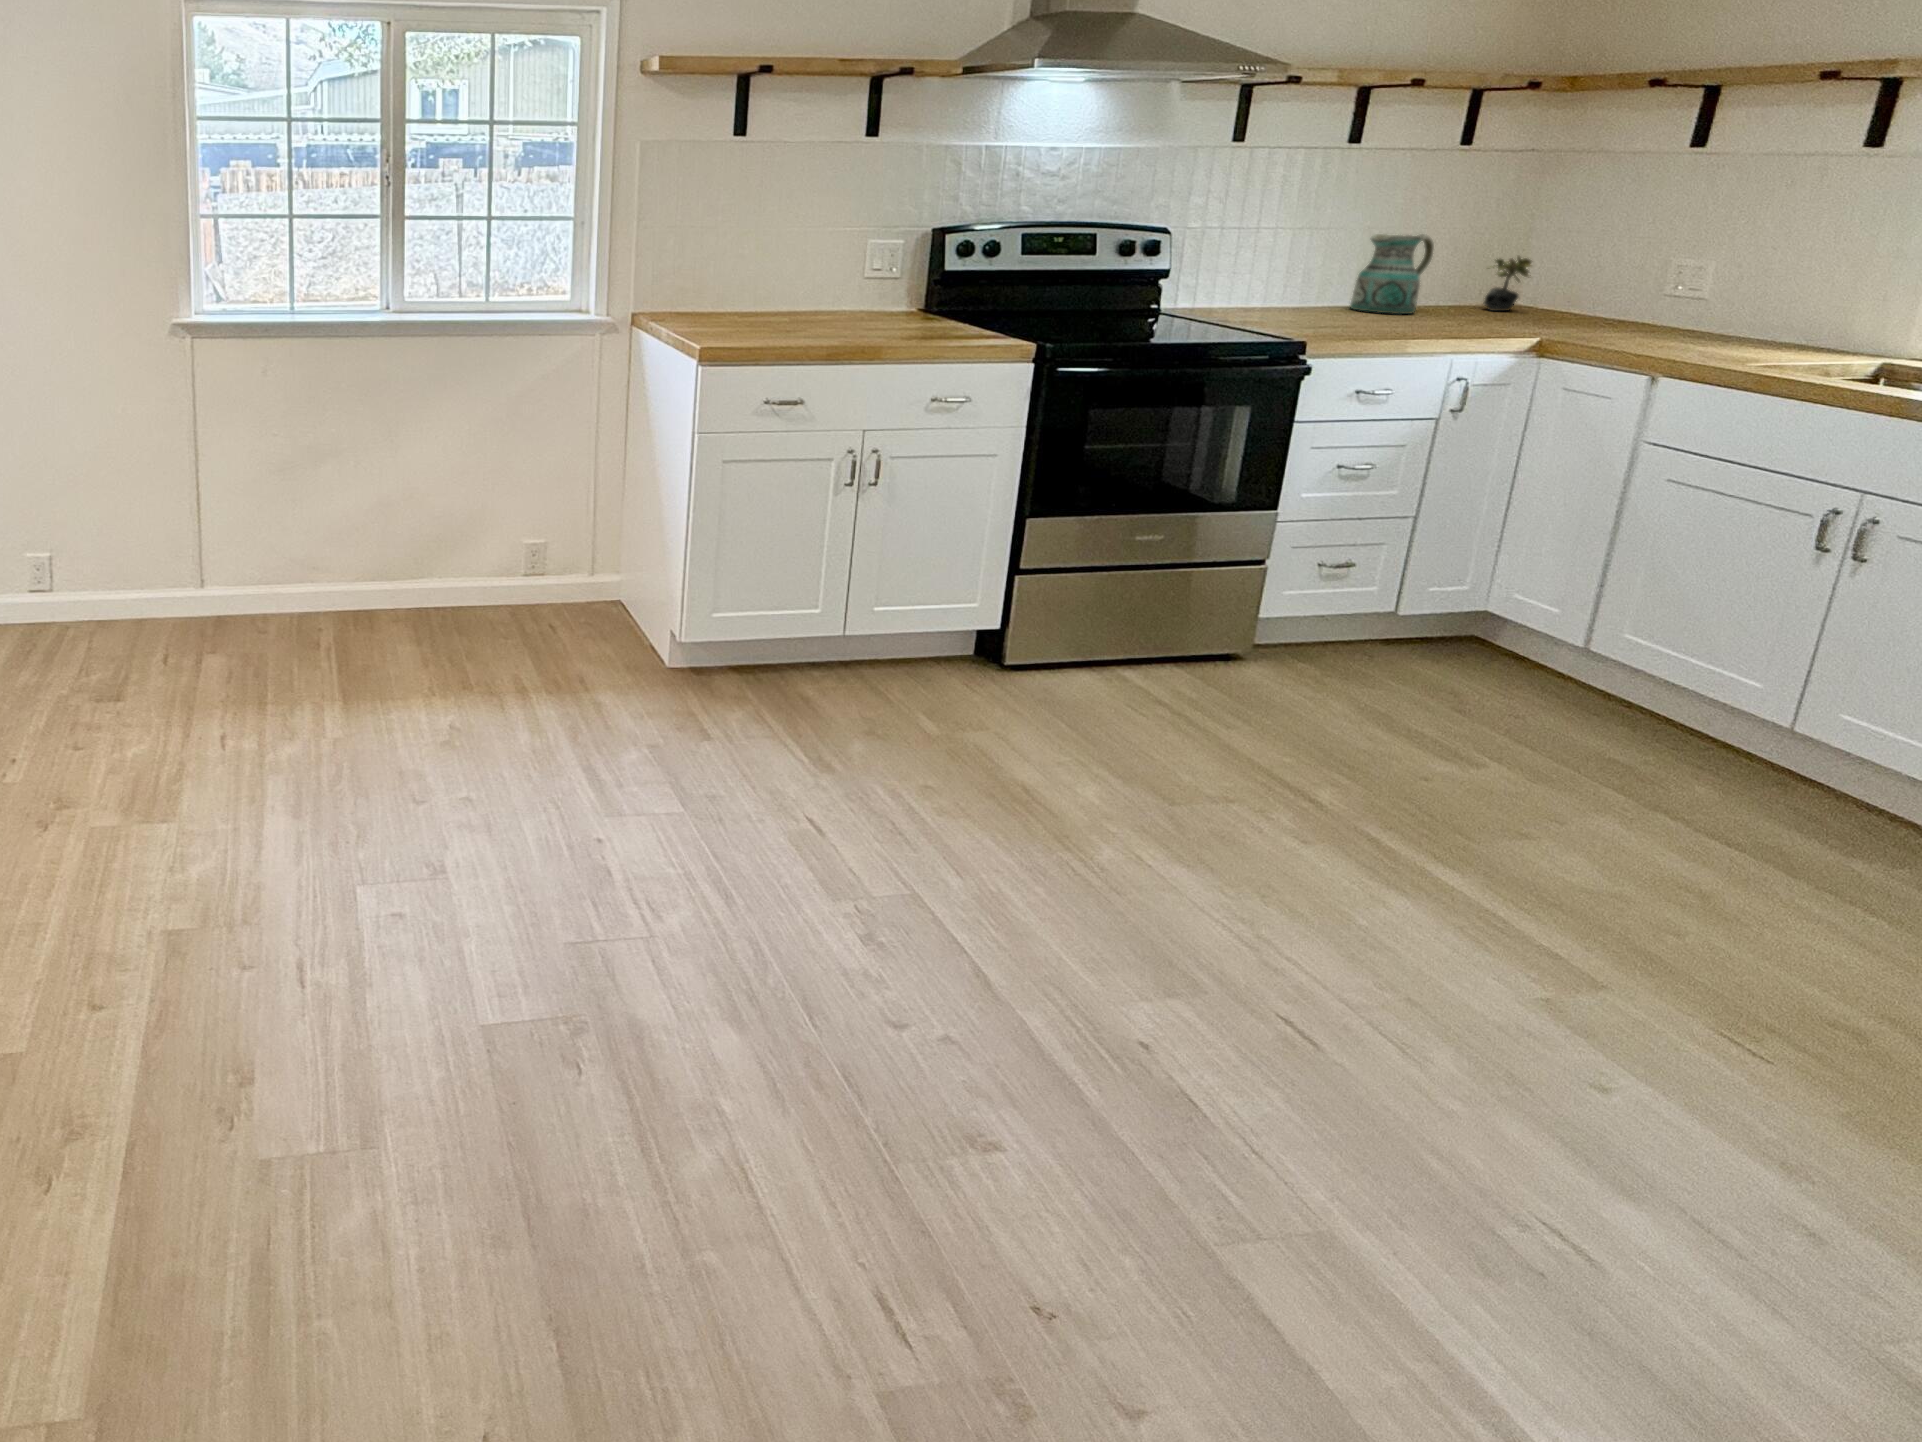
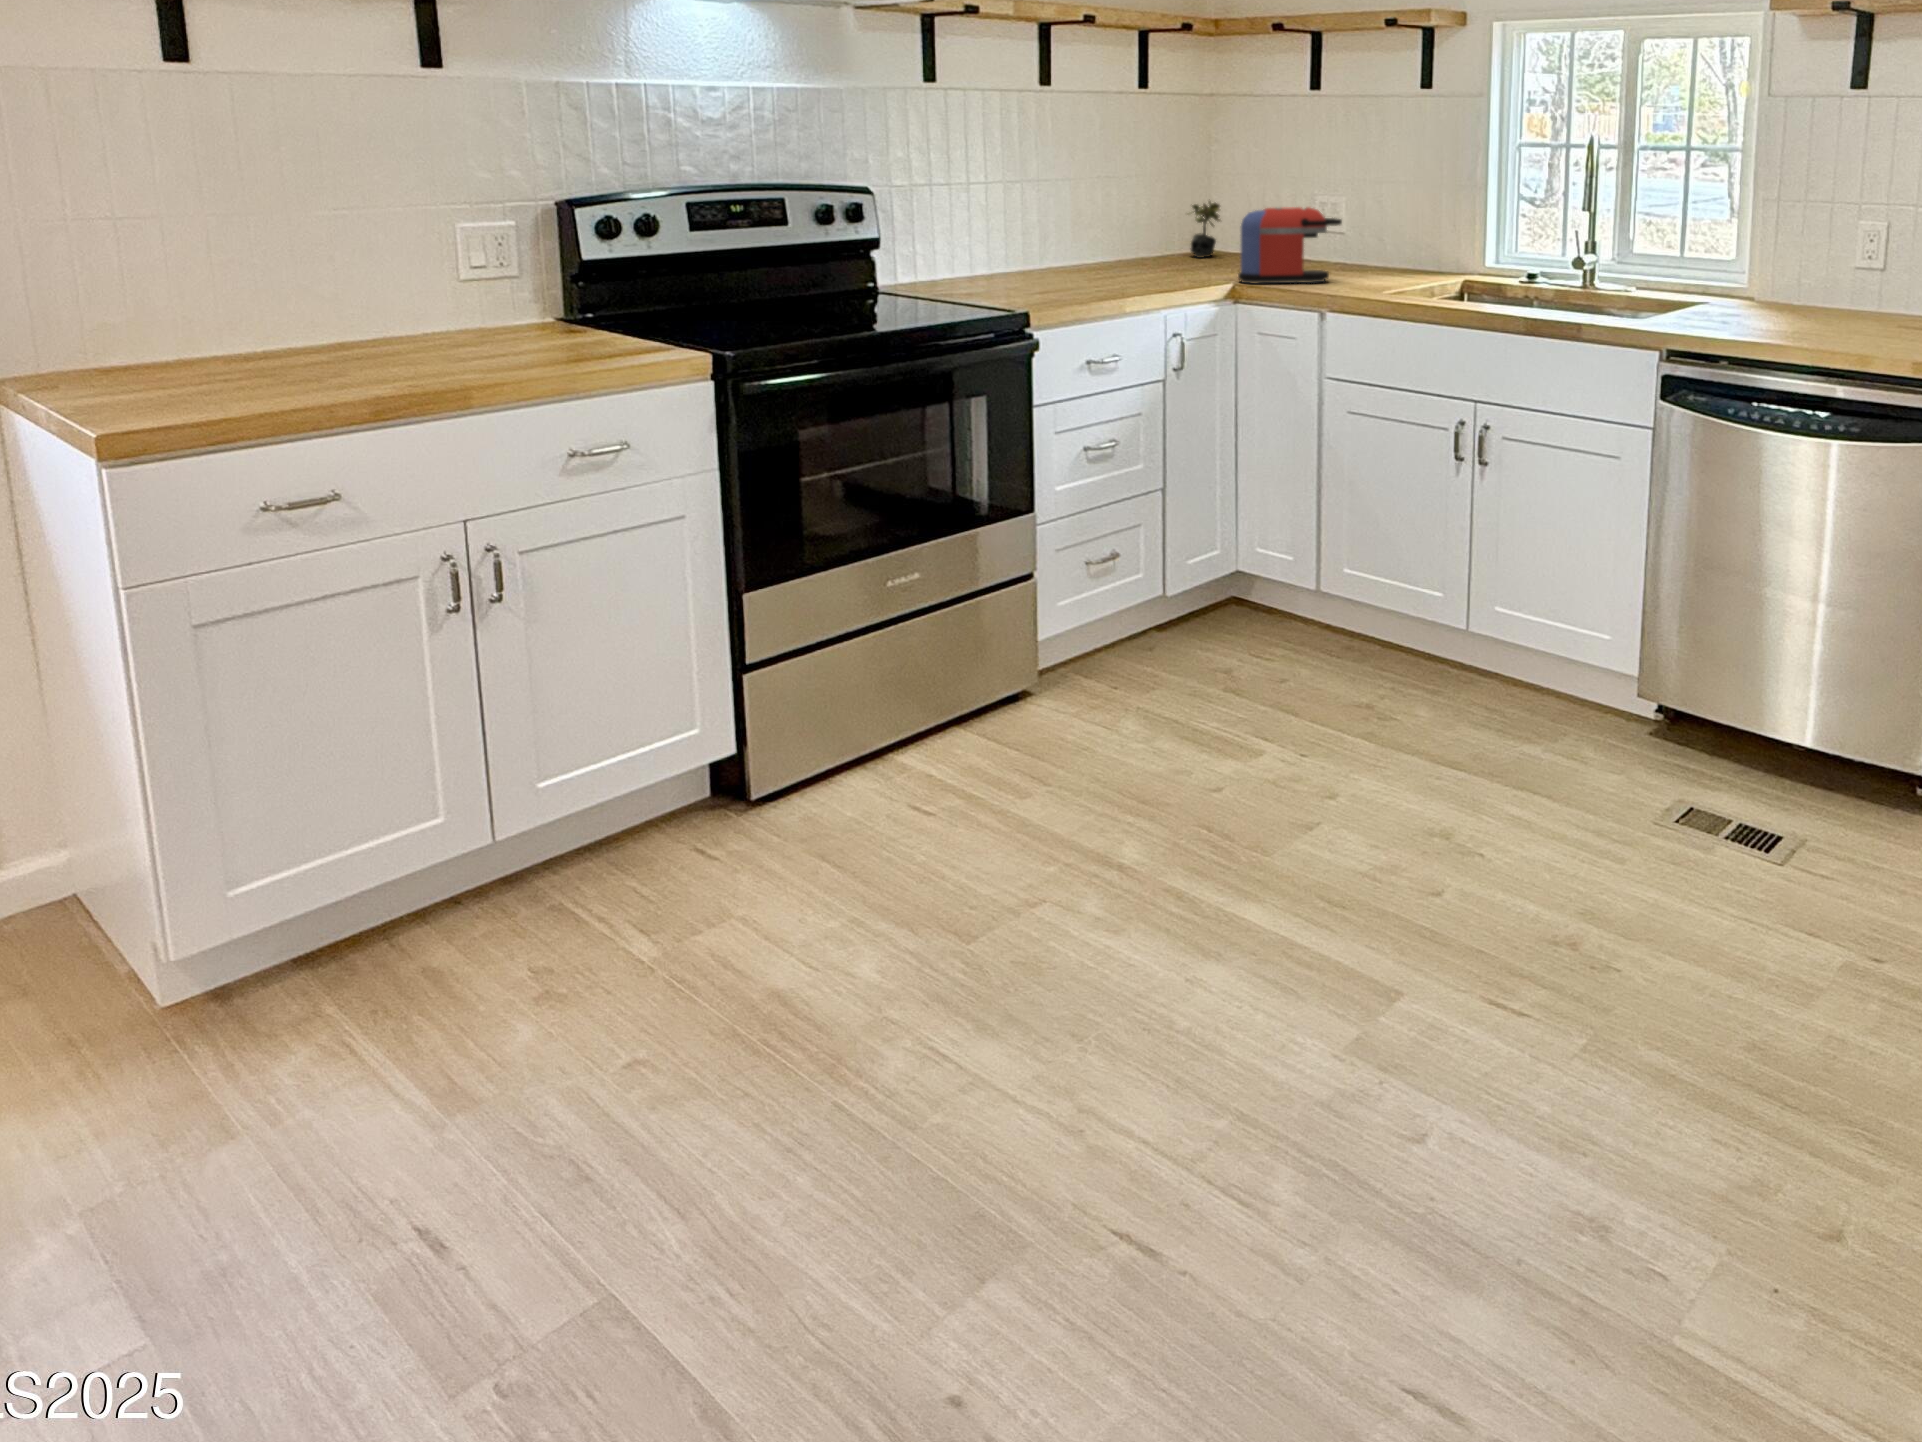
ceramic pitcher: present [1350,234,1434,314] -> none [1077,182,1140,269]
coffee maker: none [1548,267,1710,347] -> present [1238,207,1342,283]

